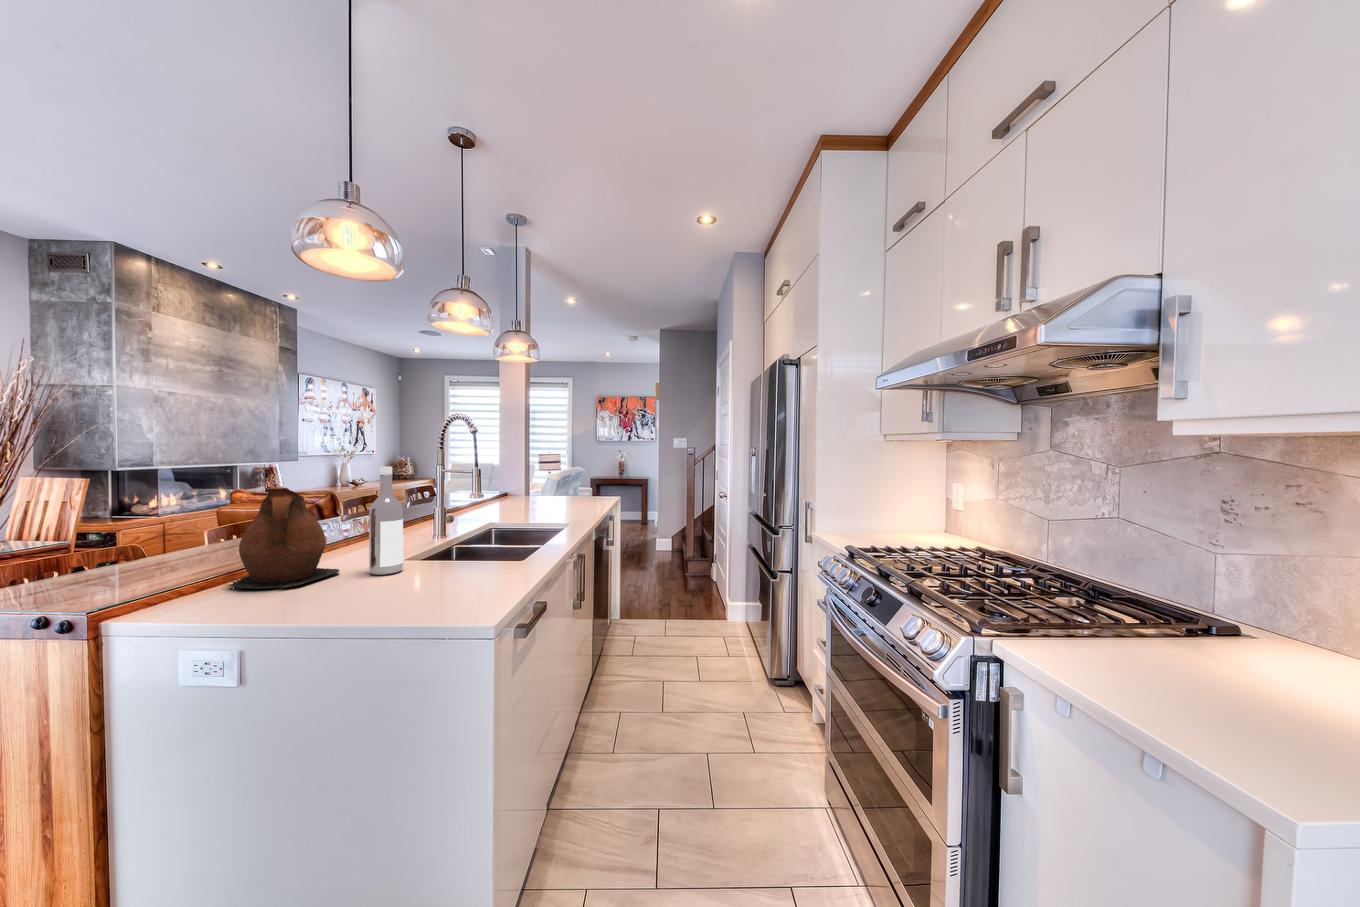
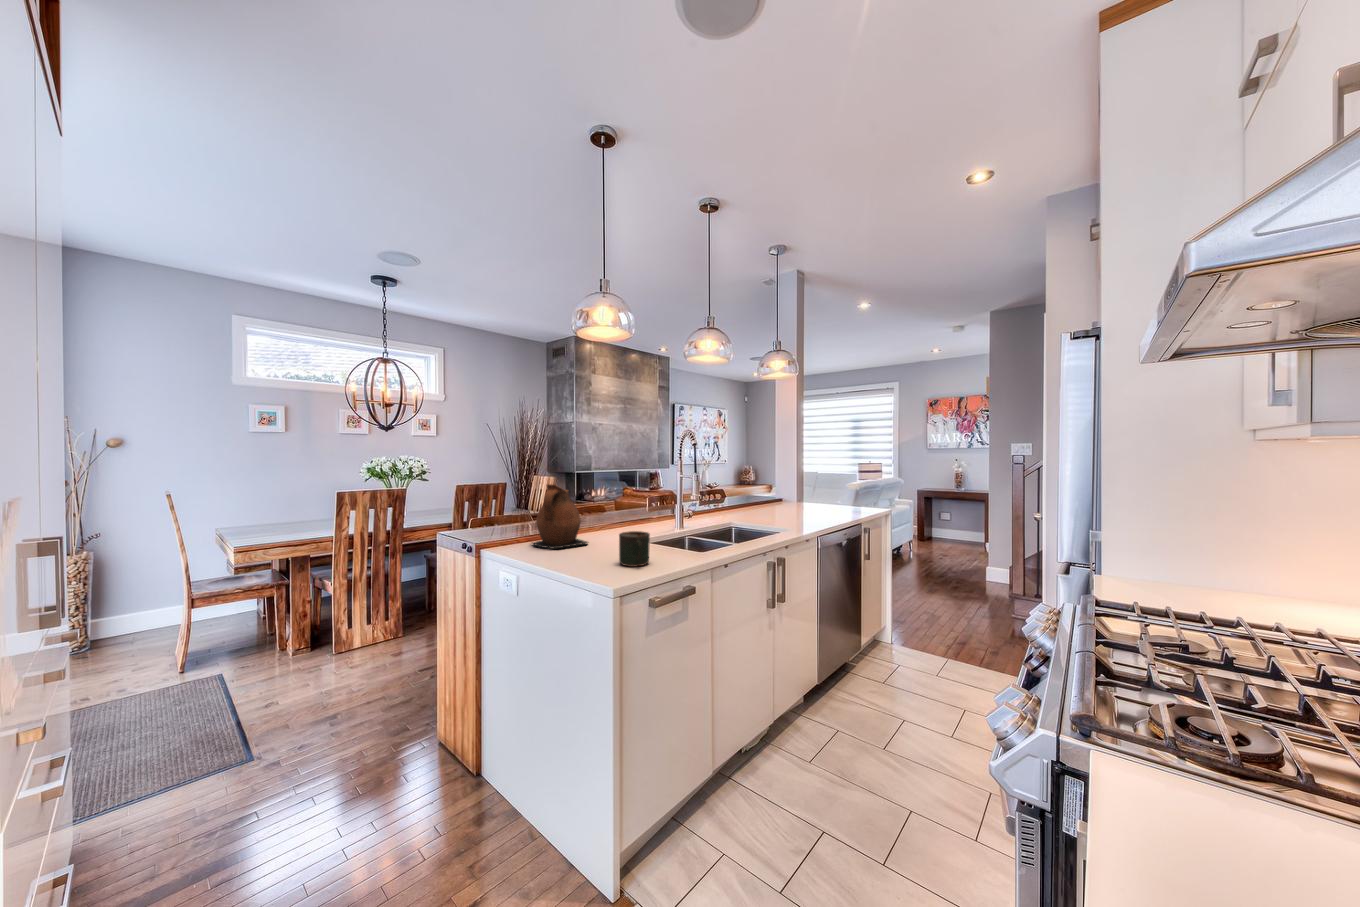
wine bottle: present [369,467,403,575] -> none [600,472,621,550]
mug: none [439,542,485,588] -> present [619,531,650,566]

